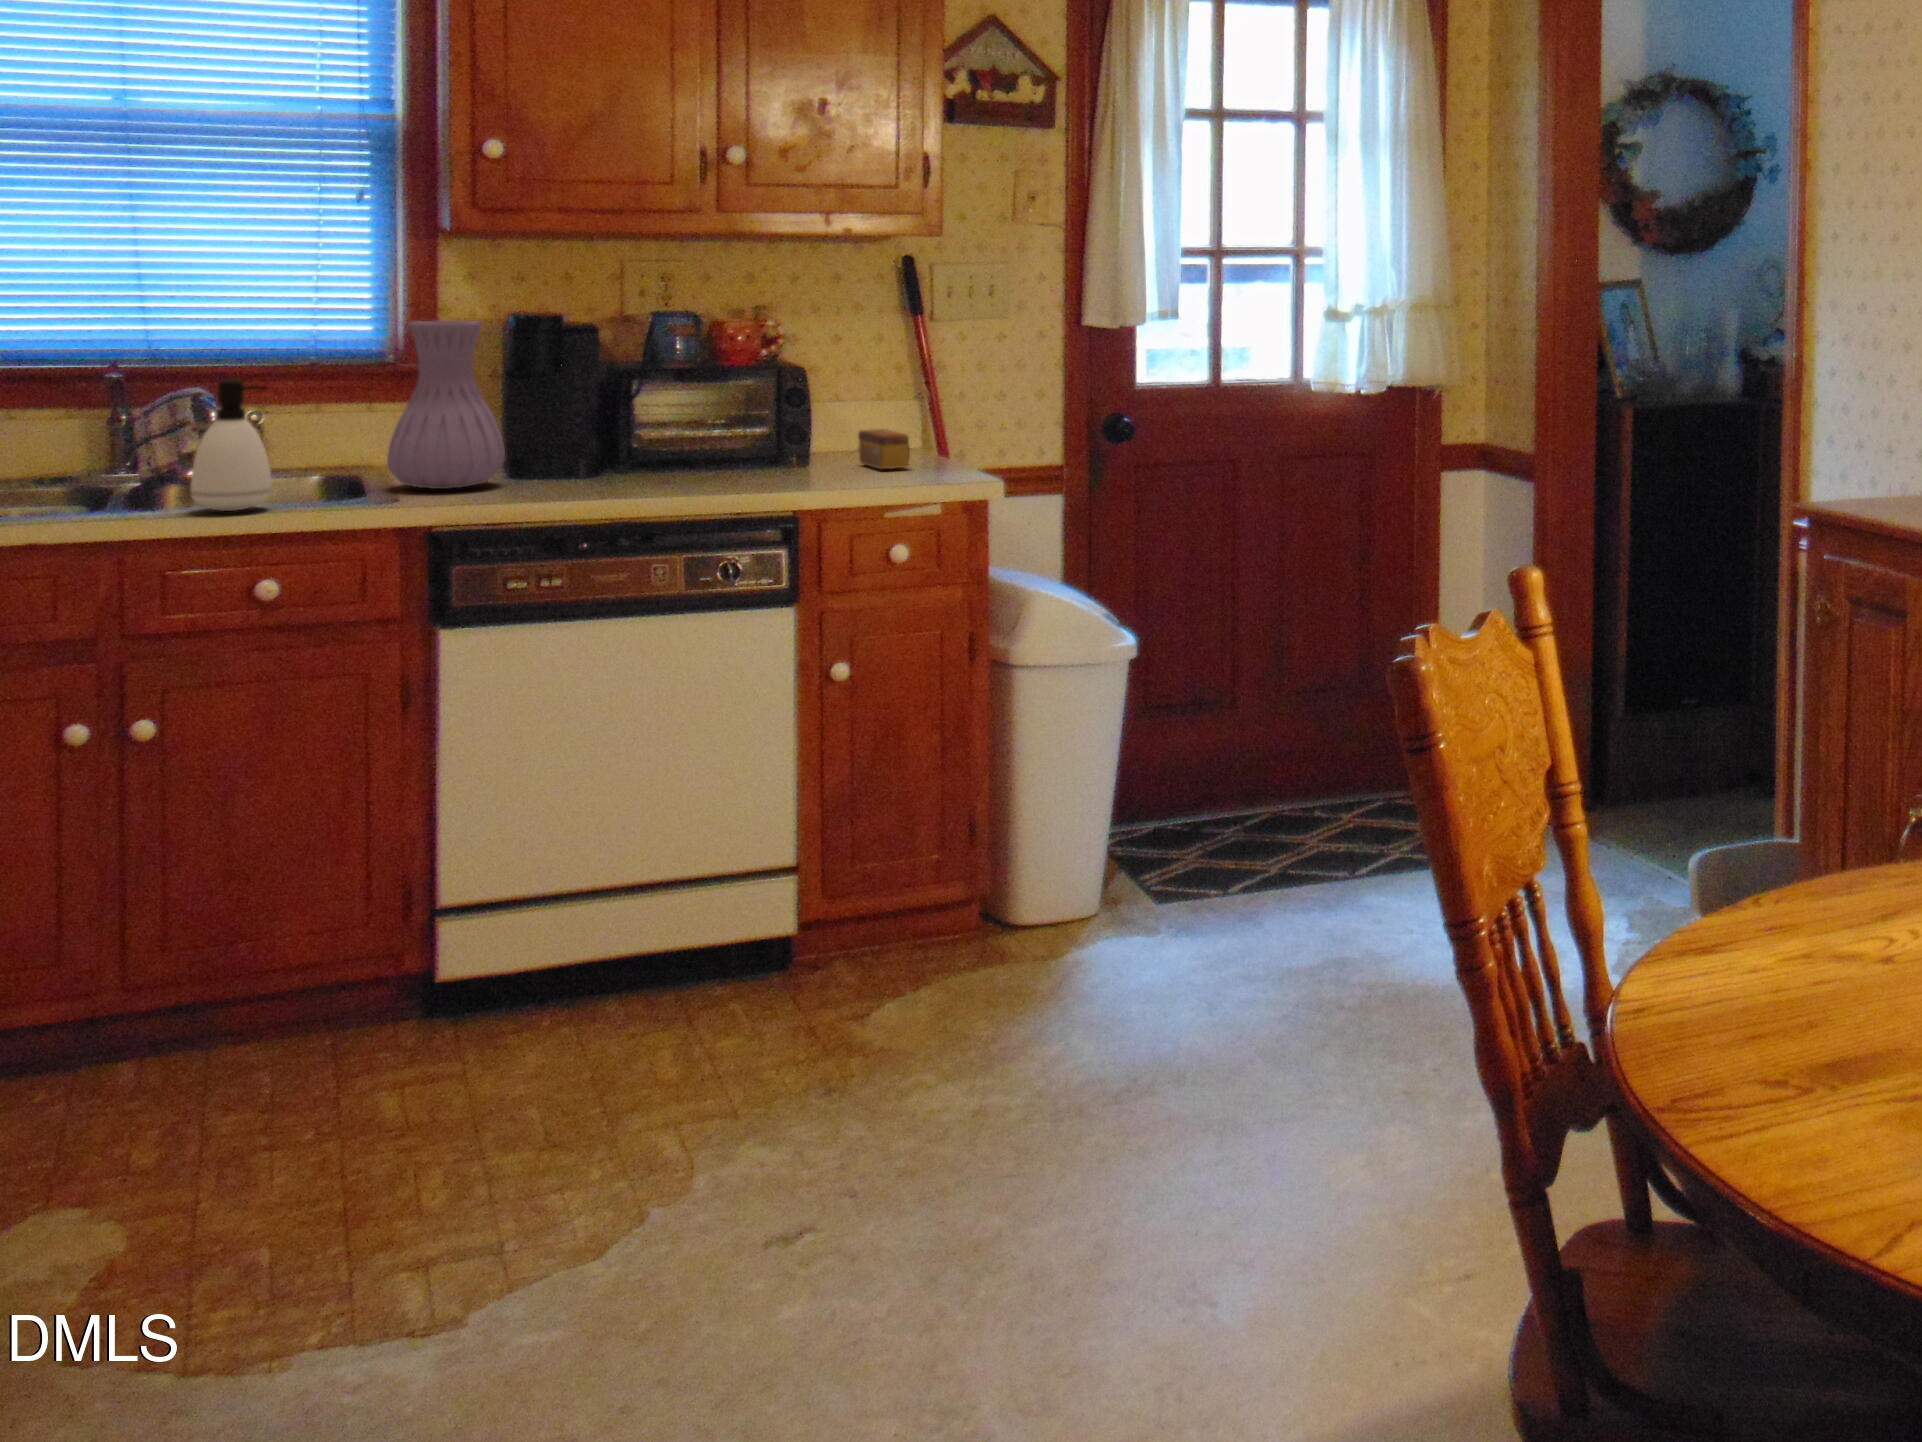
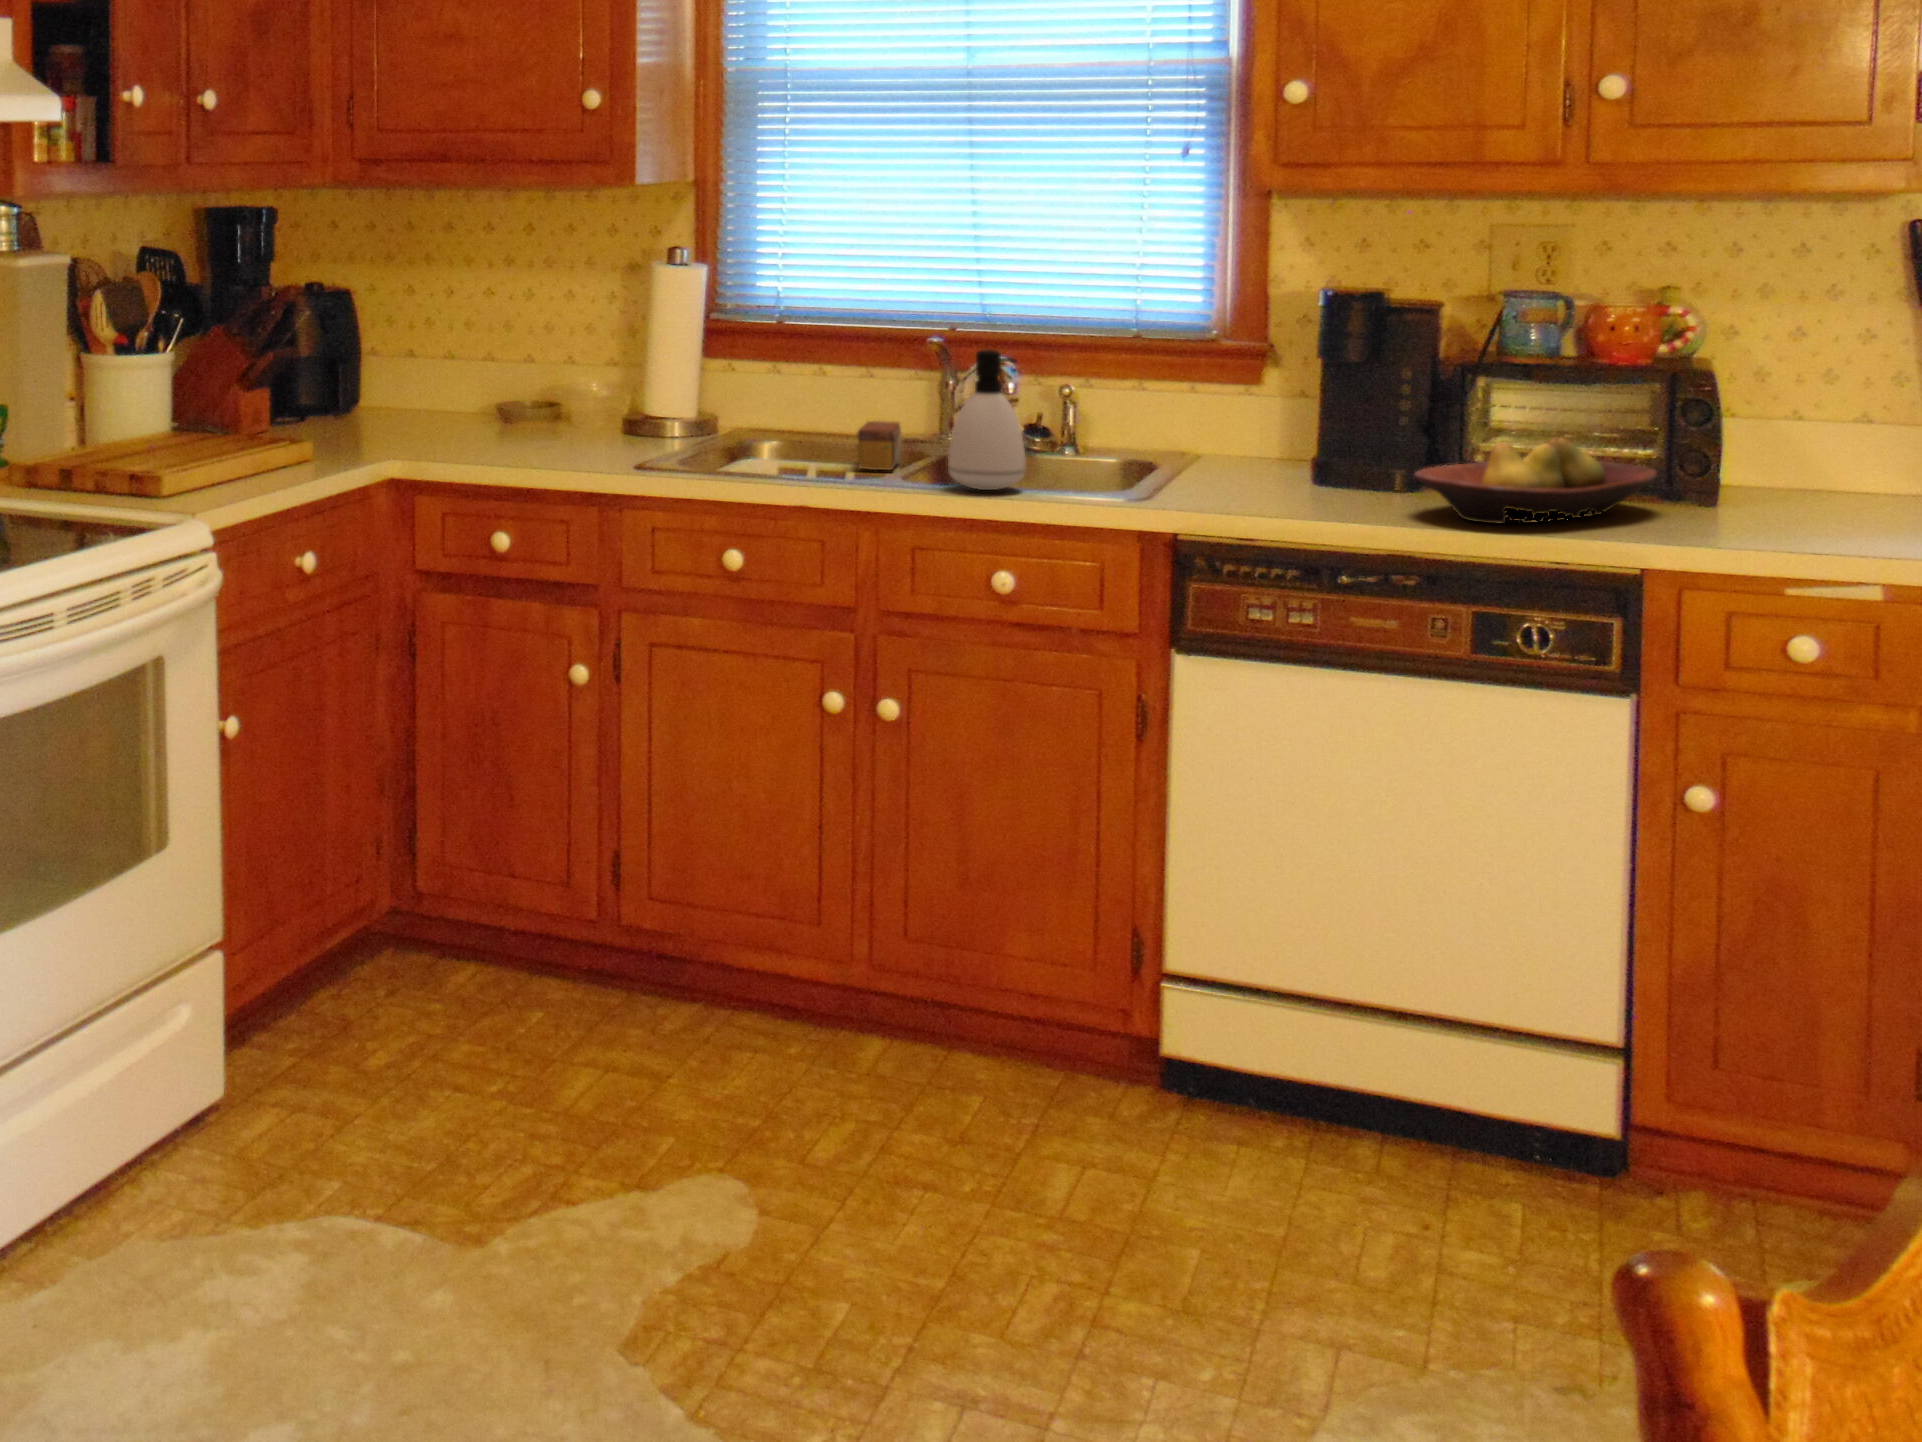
vase: present [387,321,505,489] -> none [1165,293,1297,489]
fruit bowl: none [618,422,780,491] -> present [1414,437,1657,523]
tea box: present [858,429,910,469] -> present [857,421,902,470]

